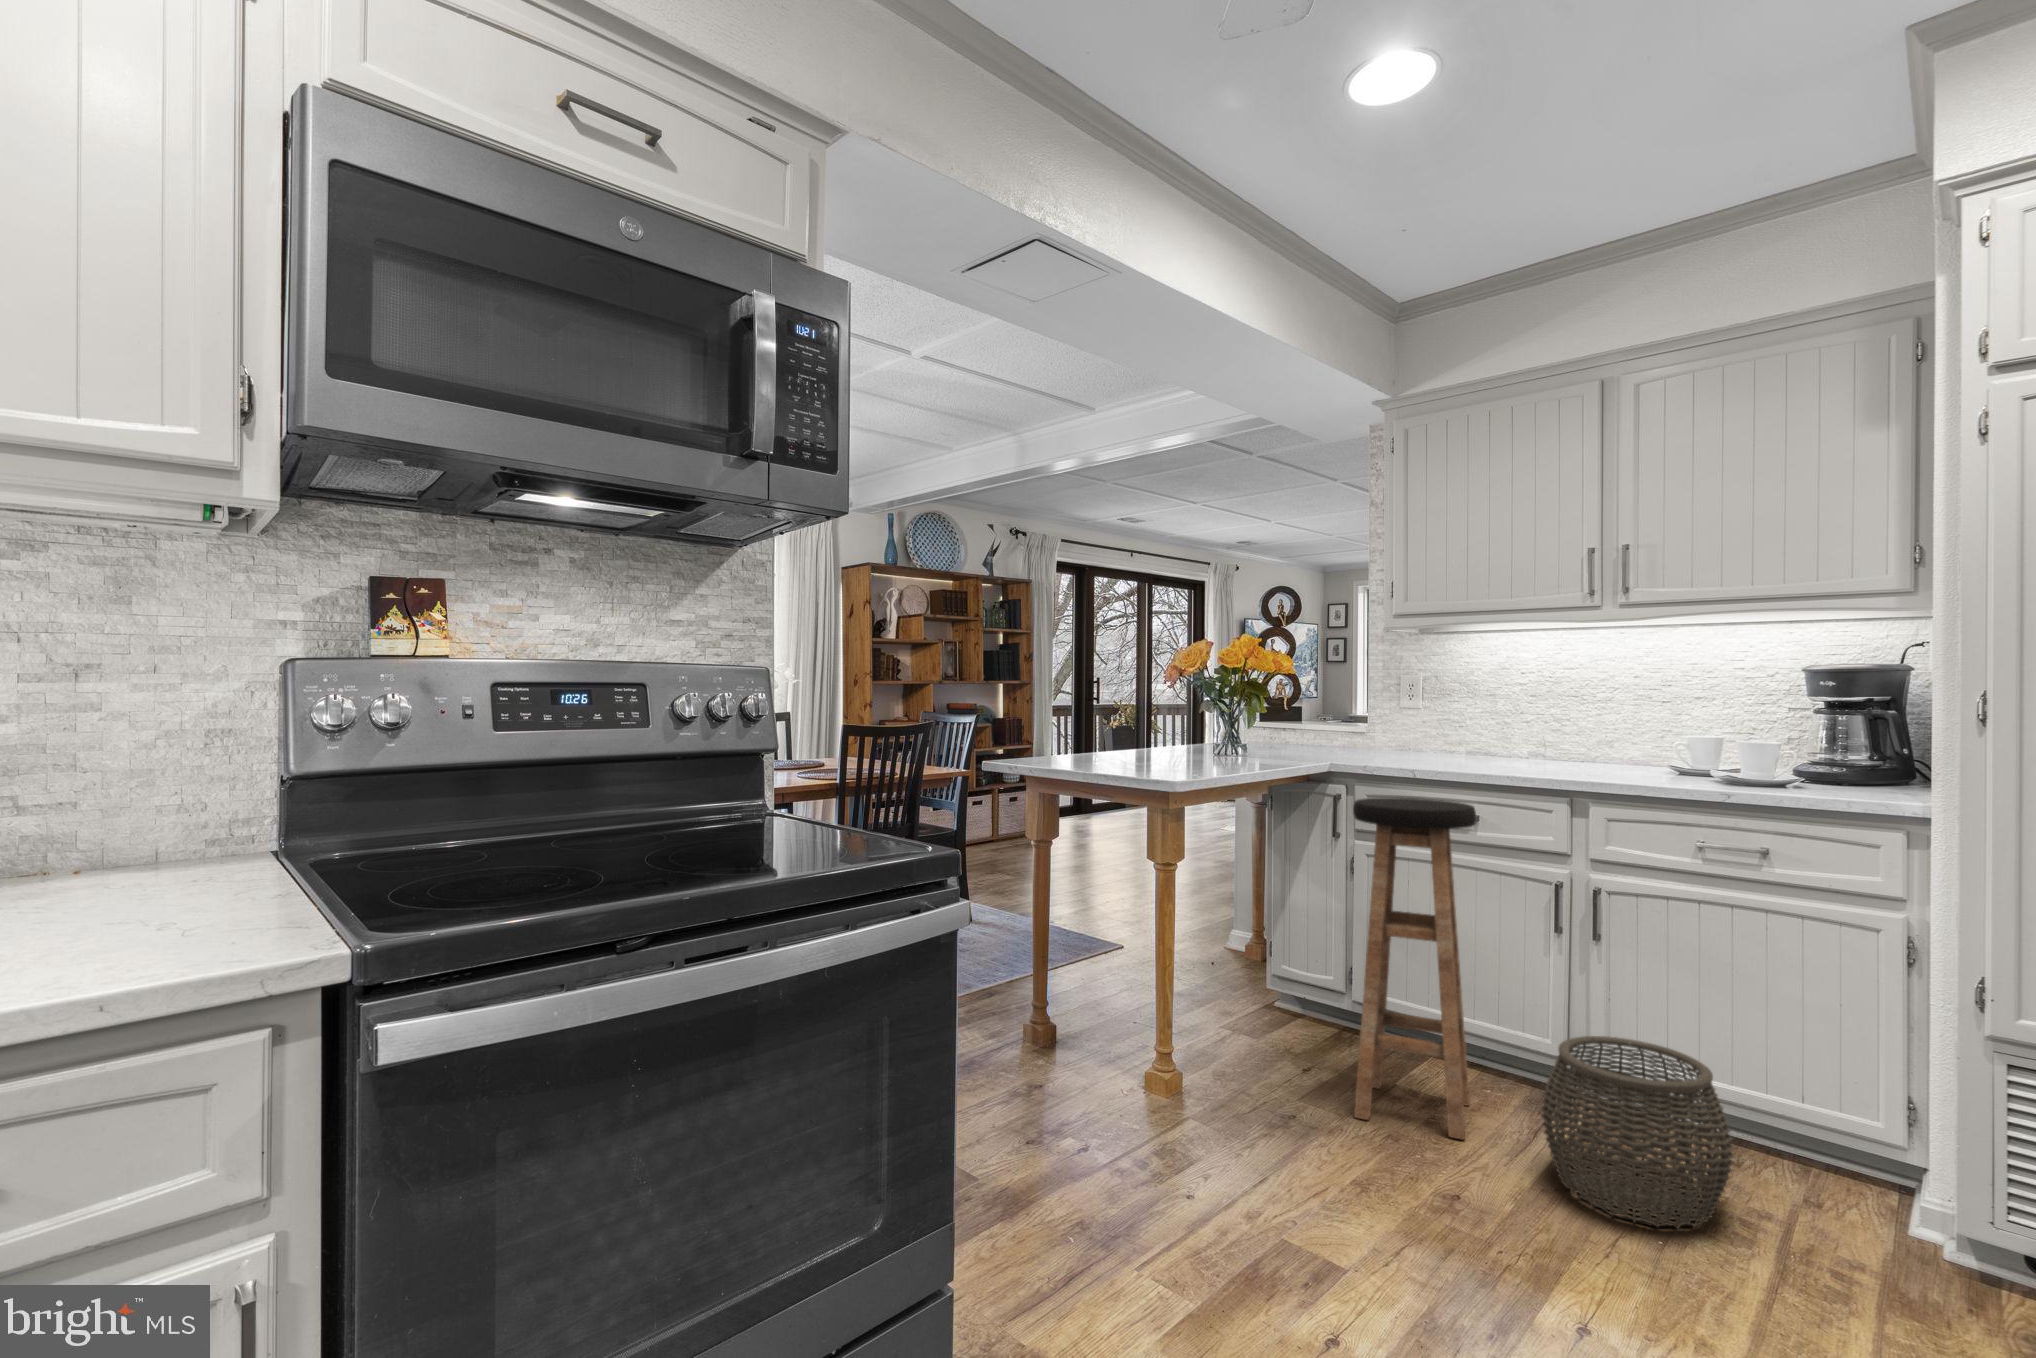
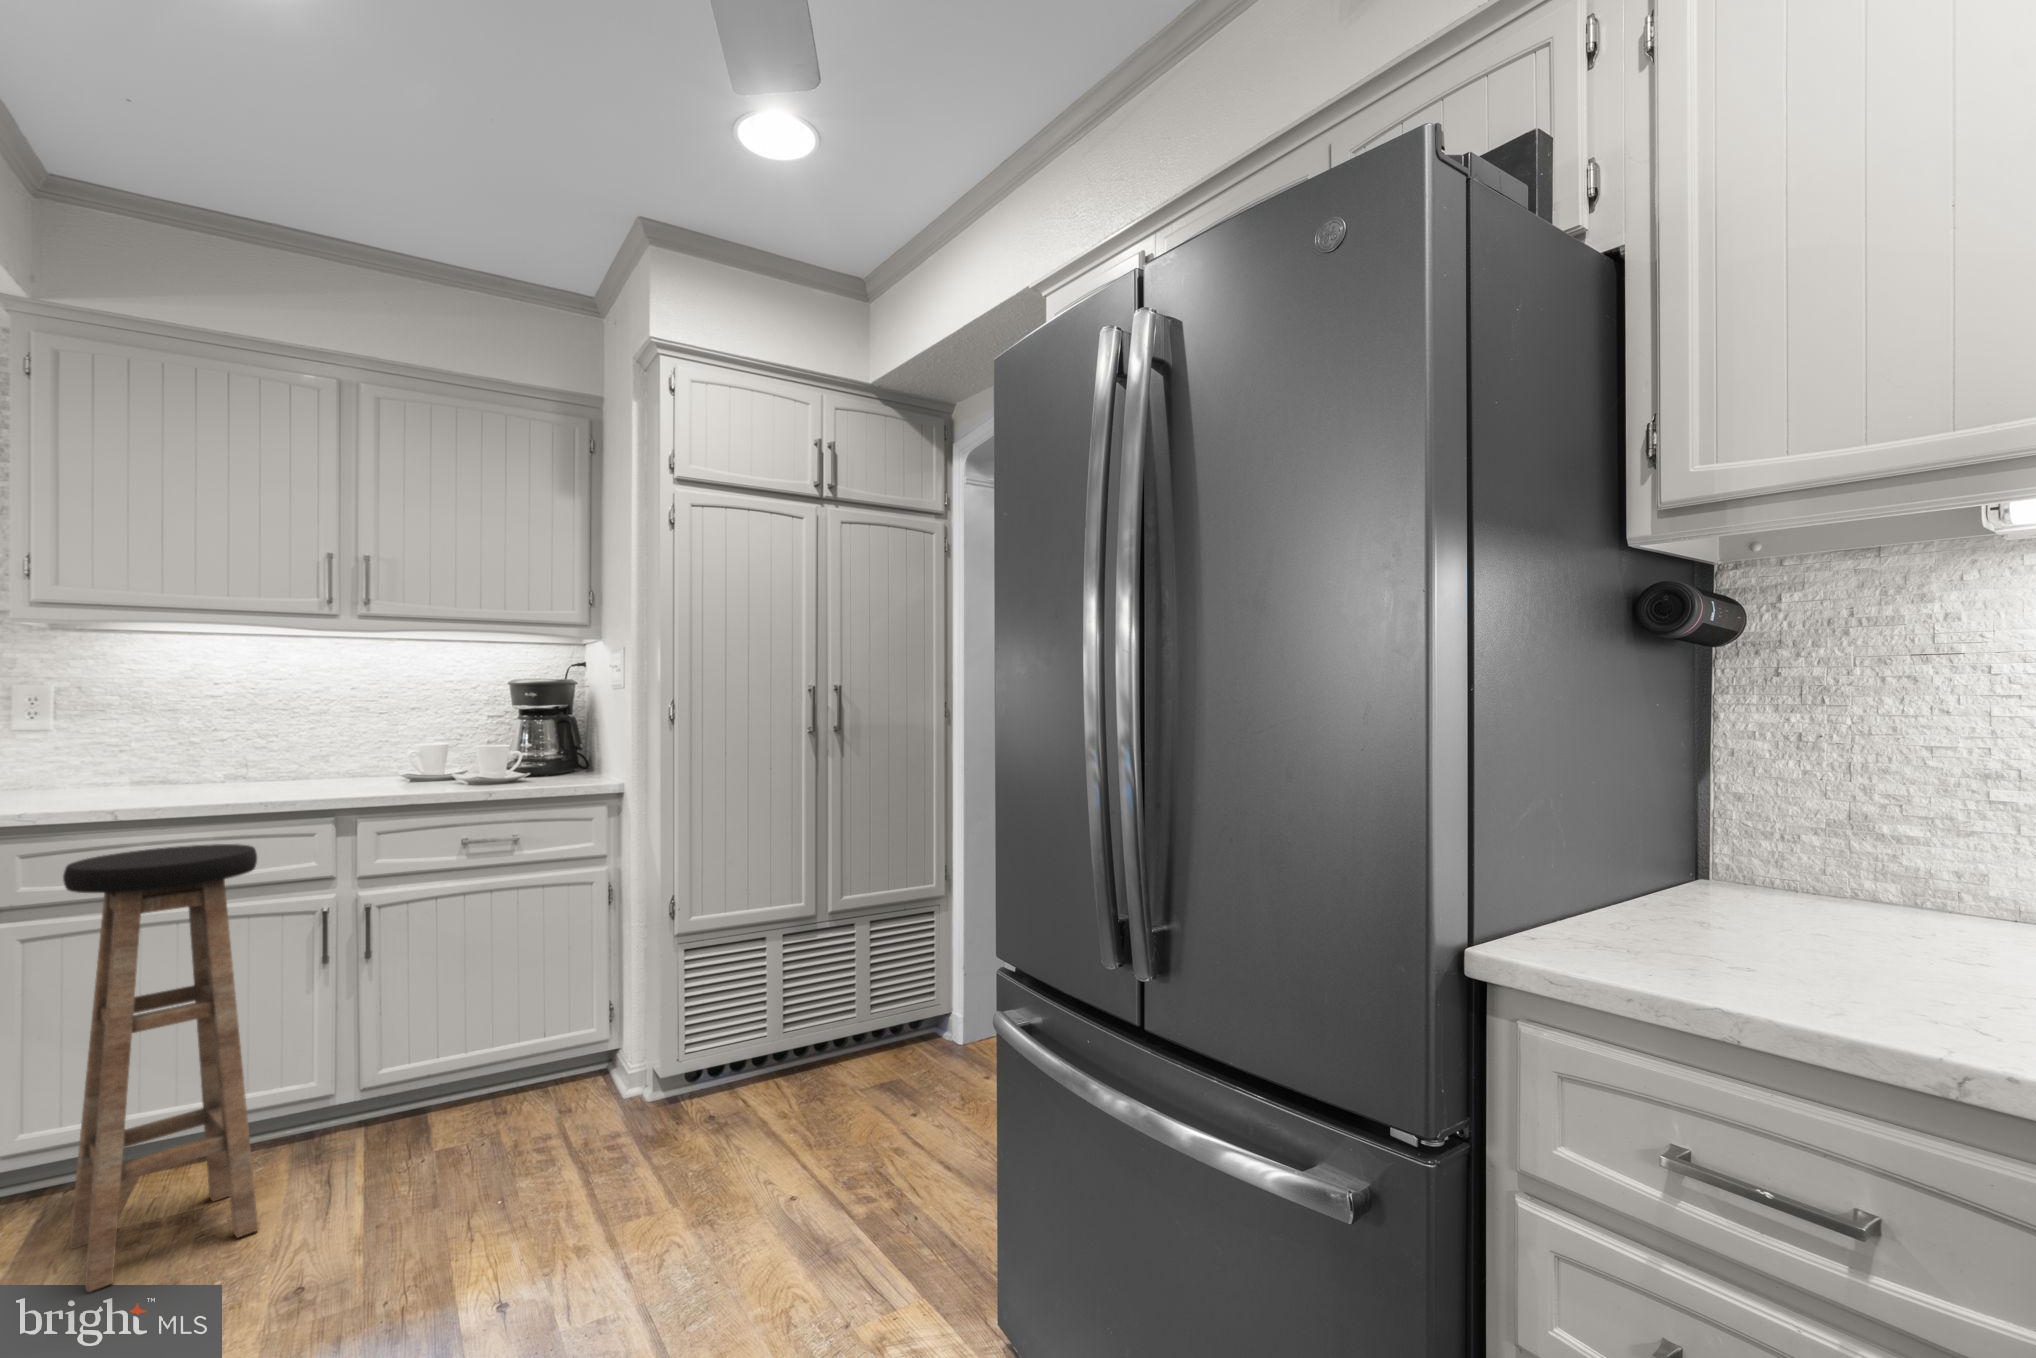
woven basket: present [1541,1036,1734,1228] -> none [360,1031,538,1212]

